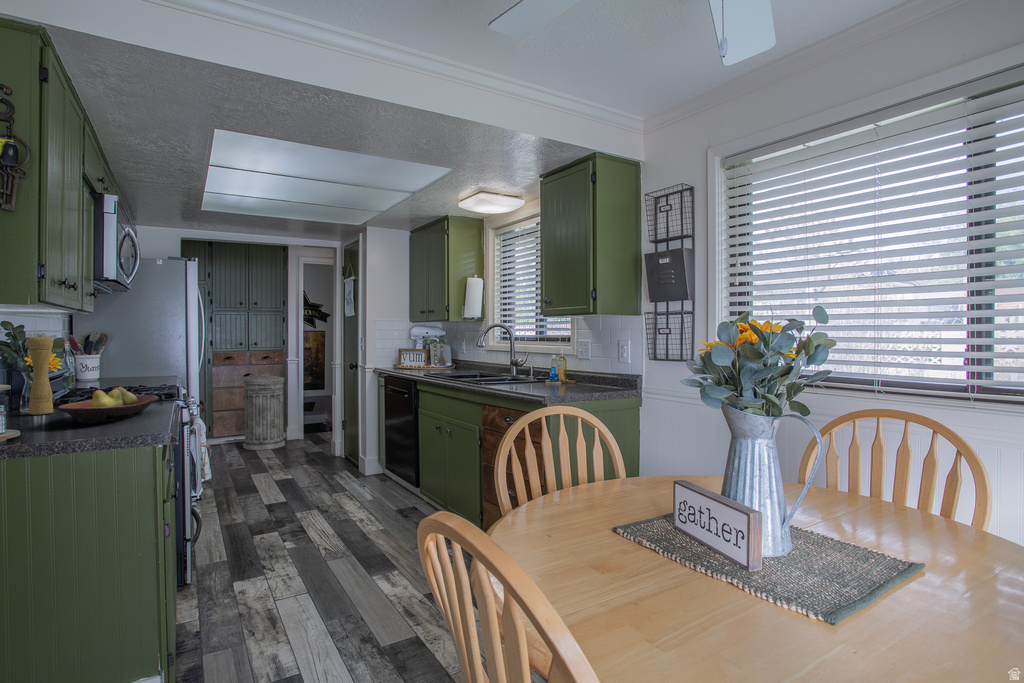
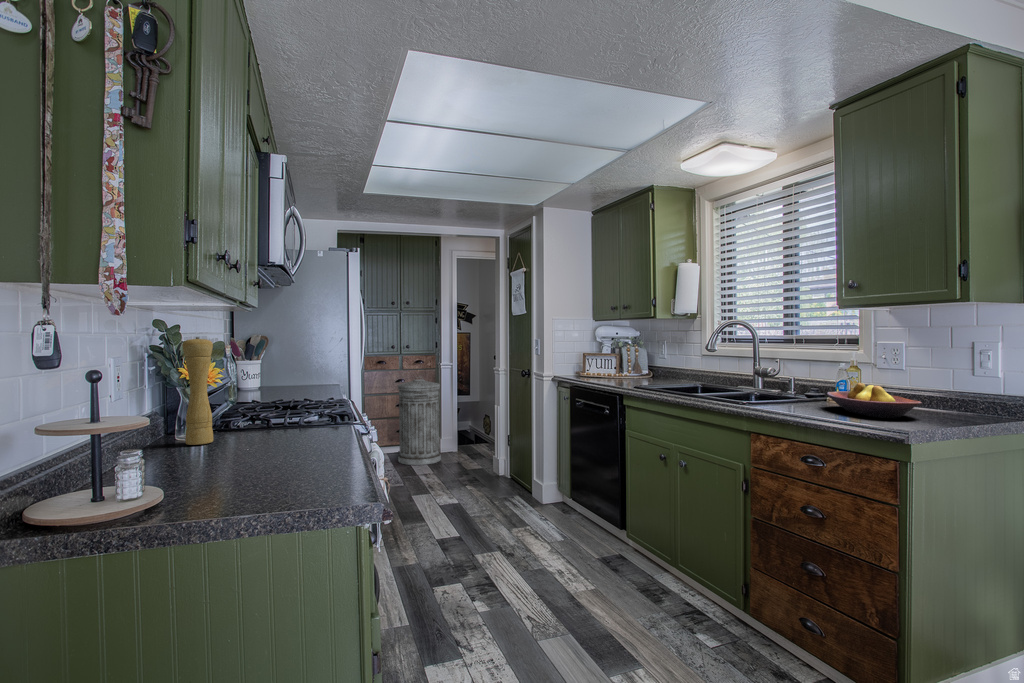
fruit bowl: present [57,387,158,424] -> present [827,383,922,418]

